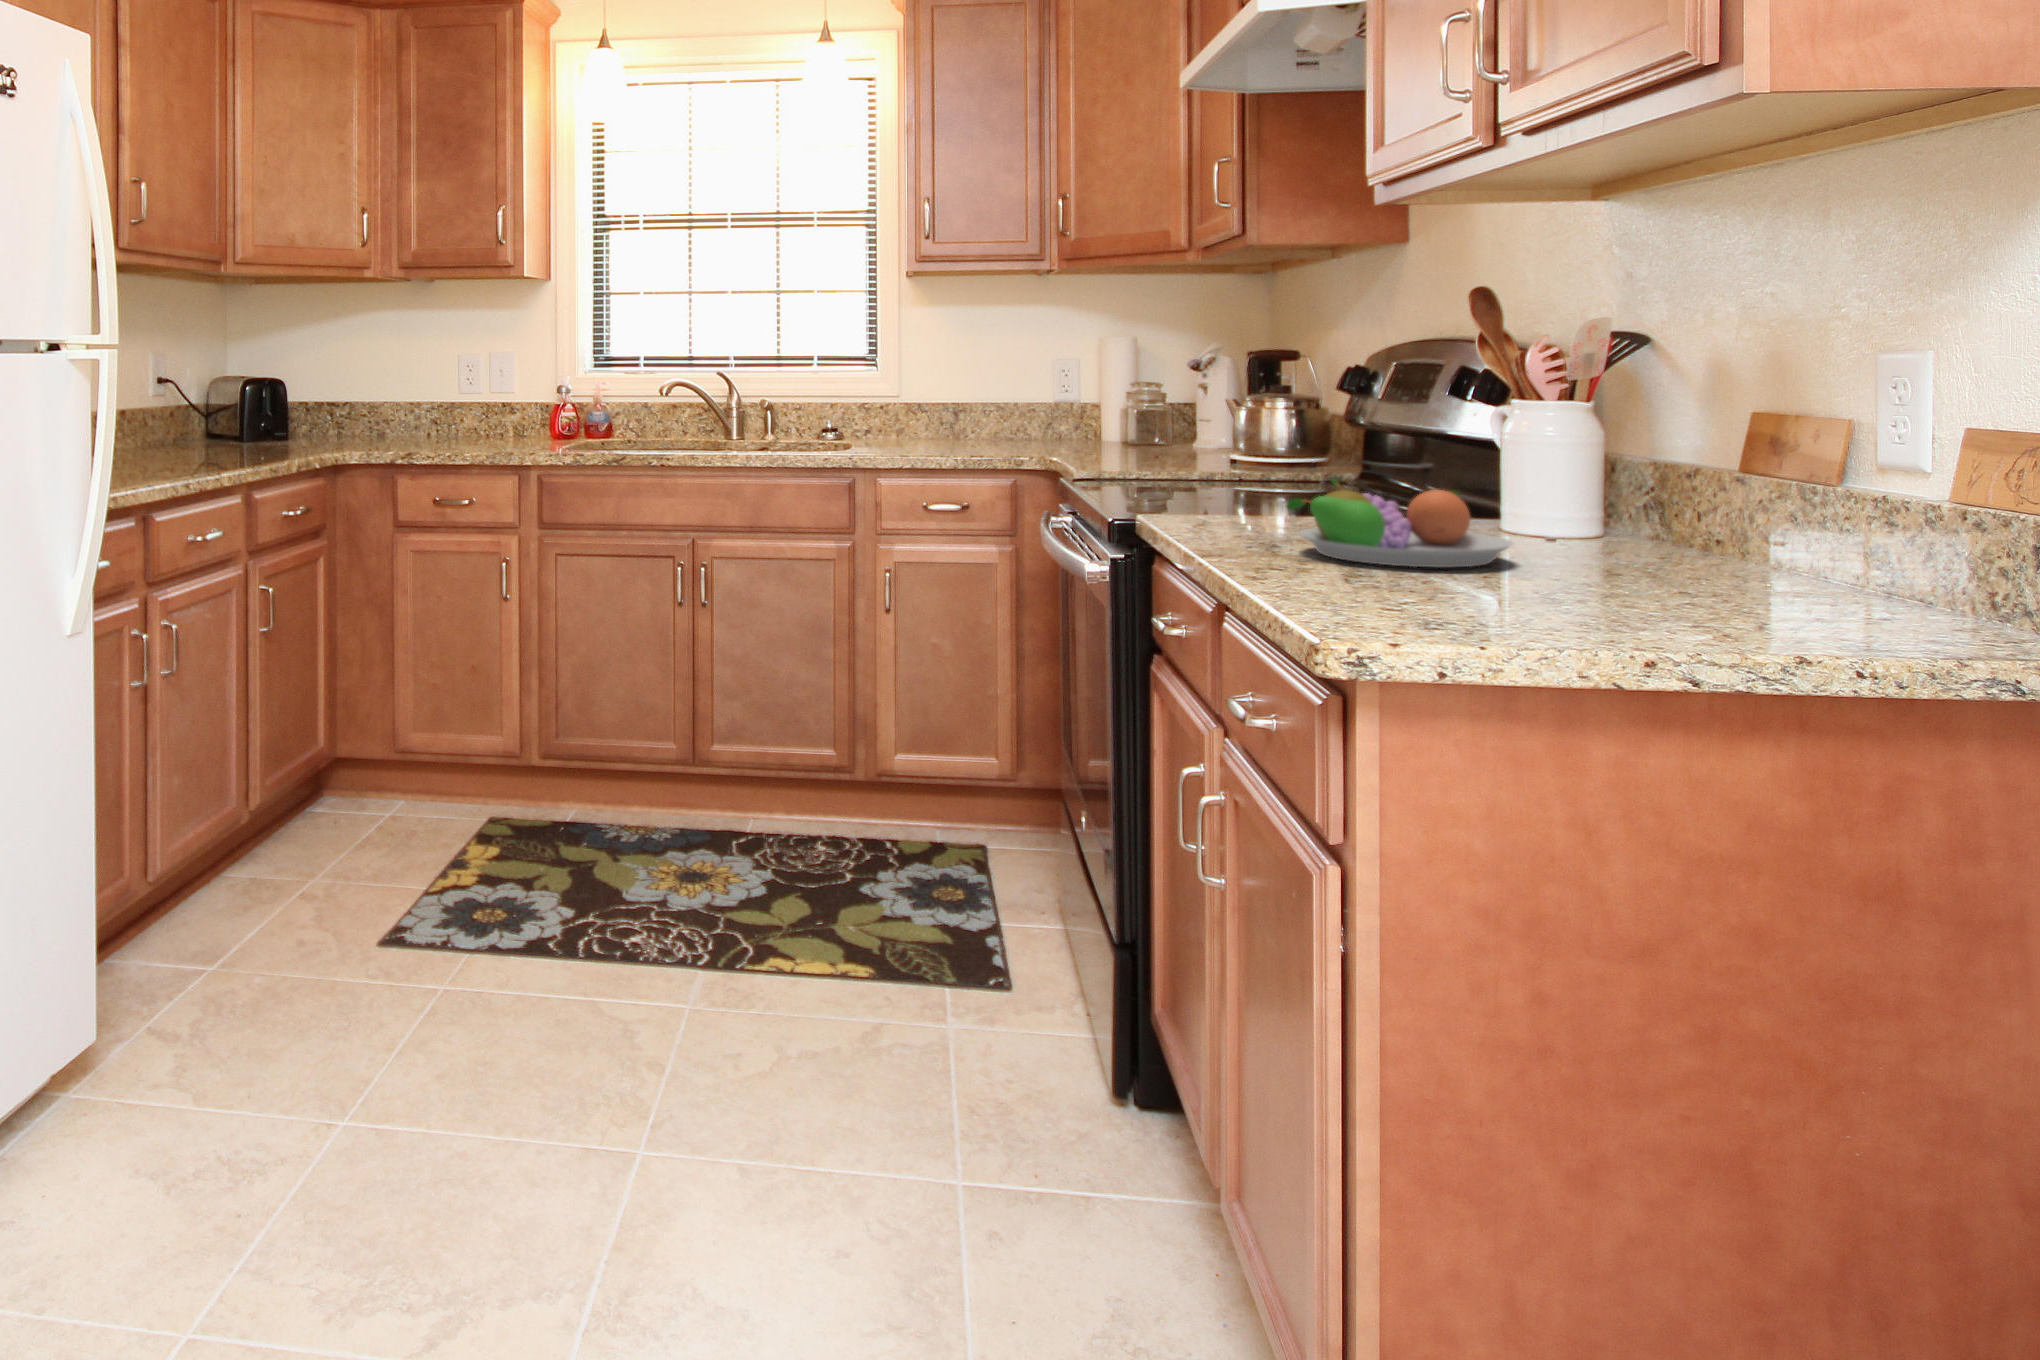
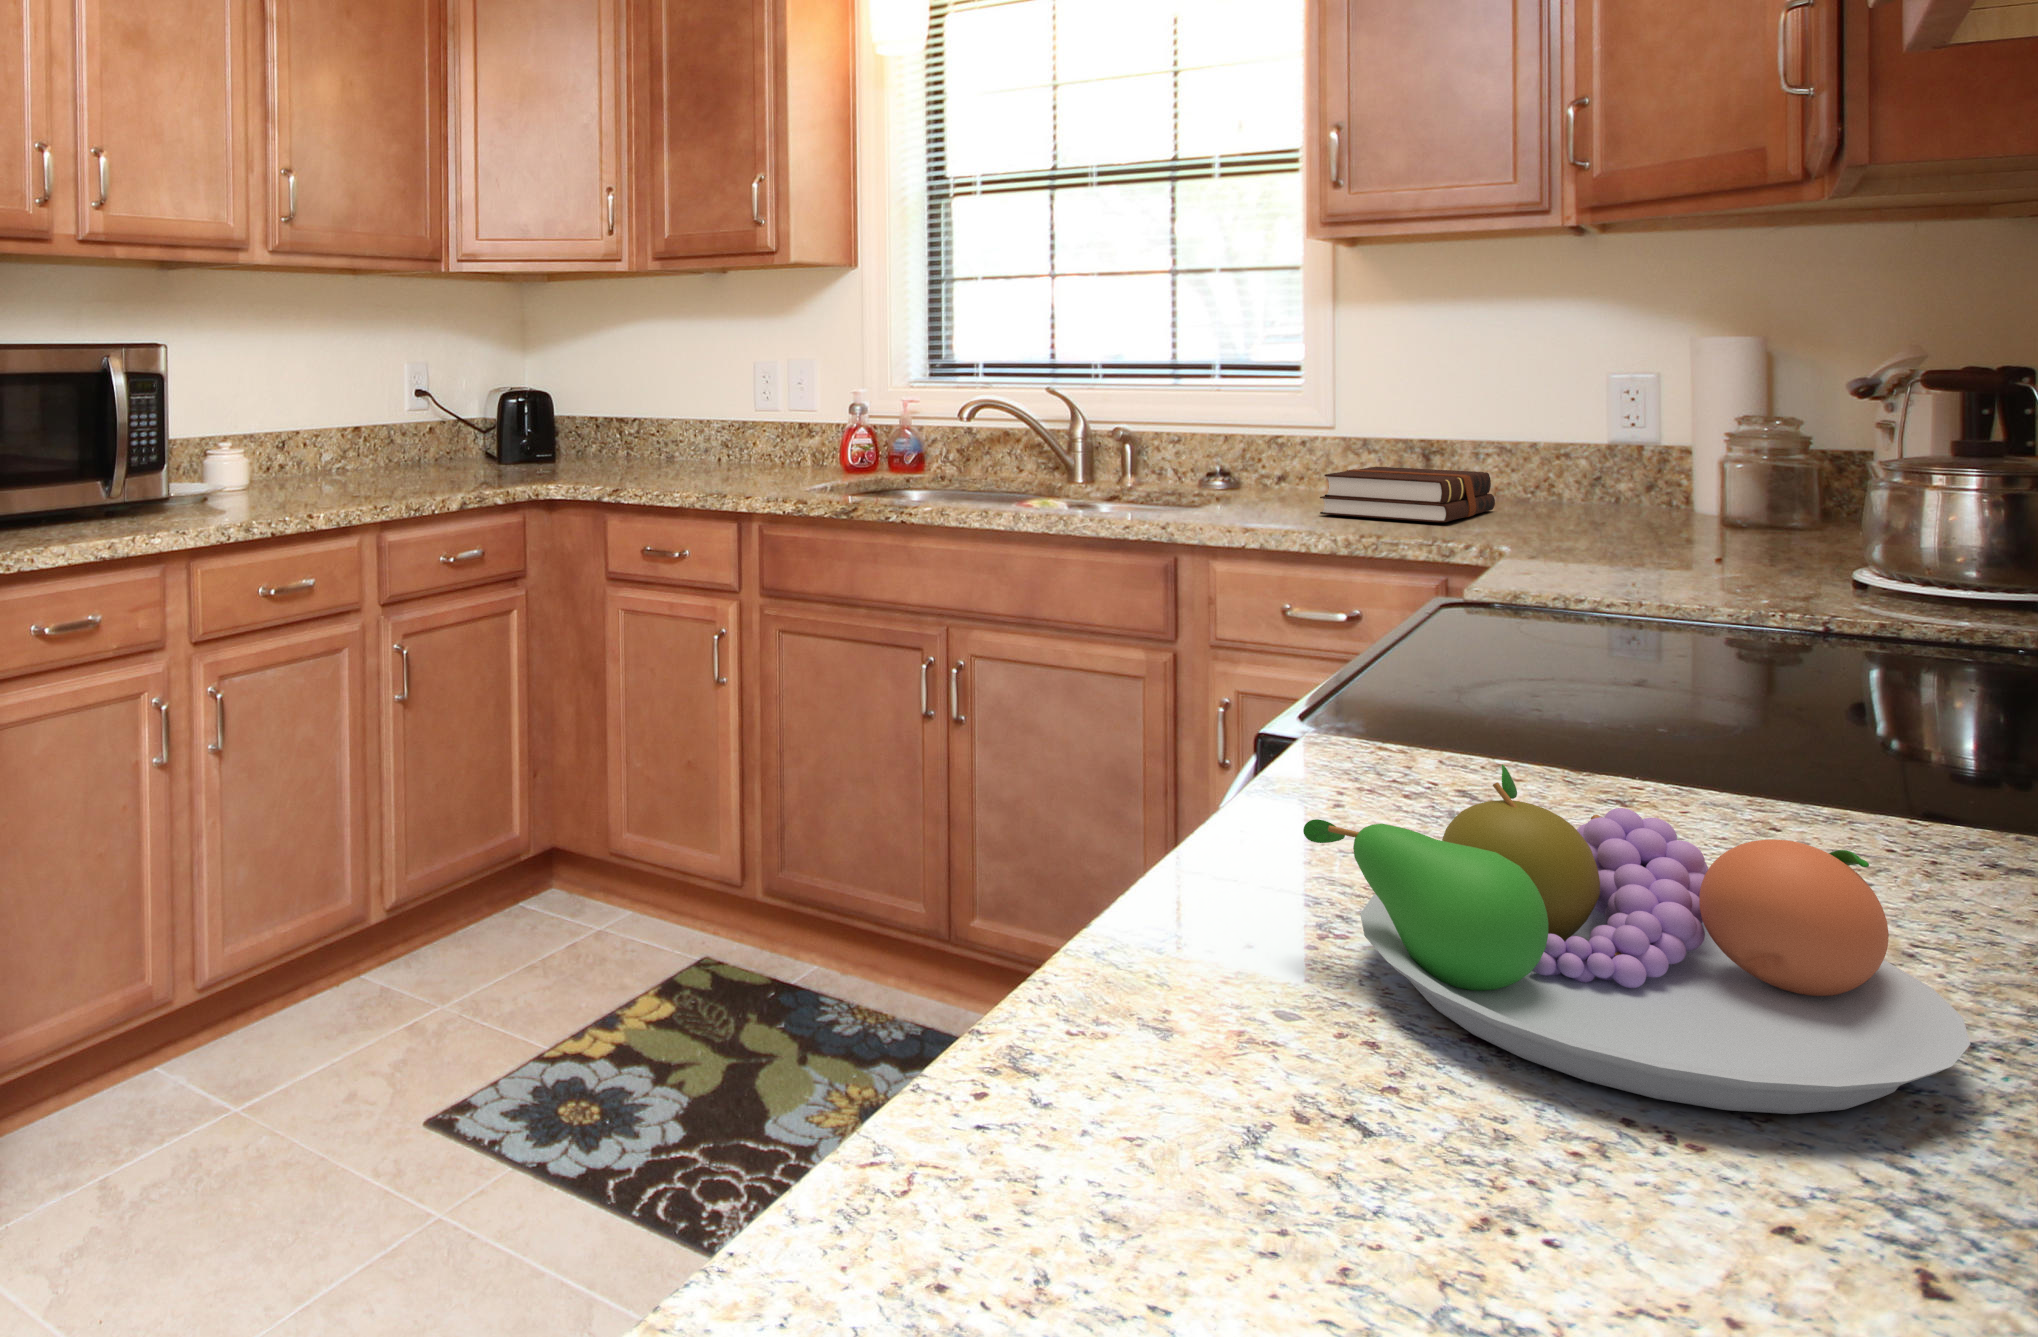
hardback book: none [915,420,998,449] -> present [1320,467,1495,522]

